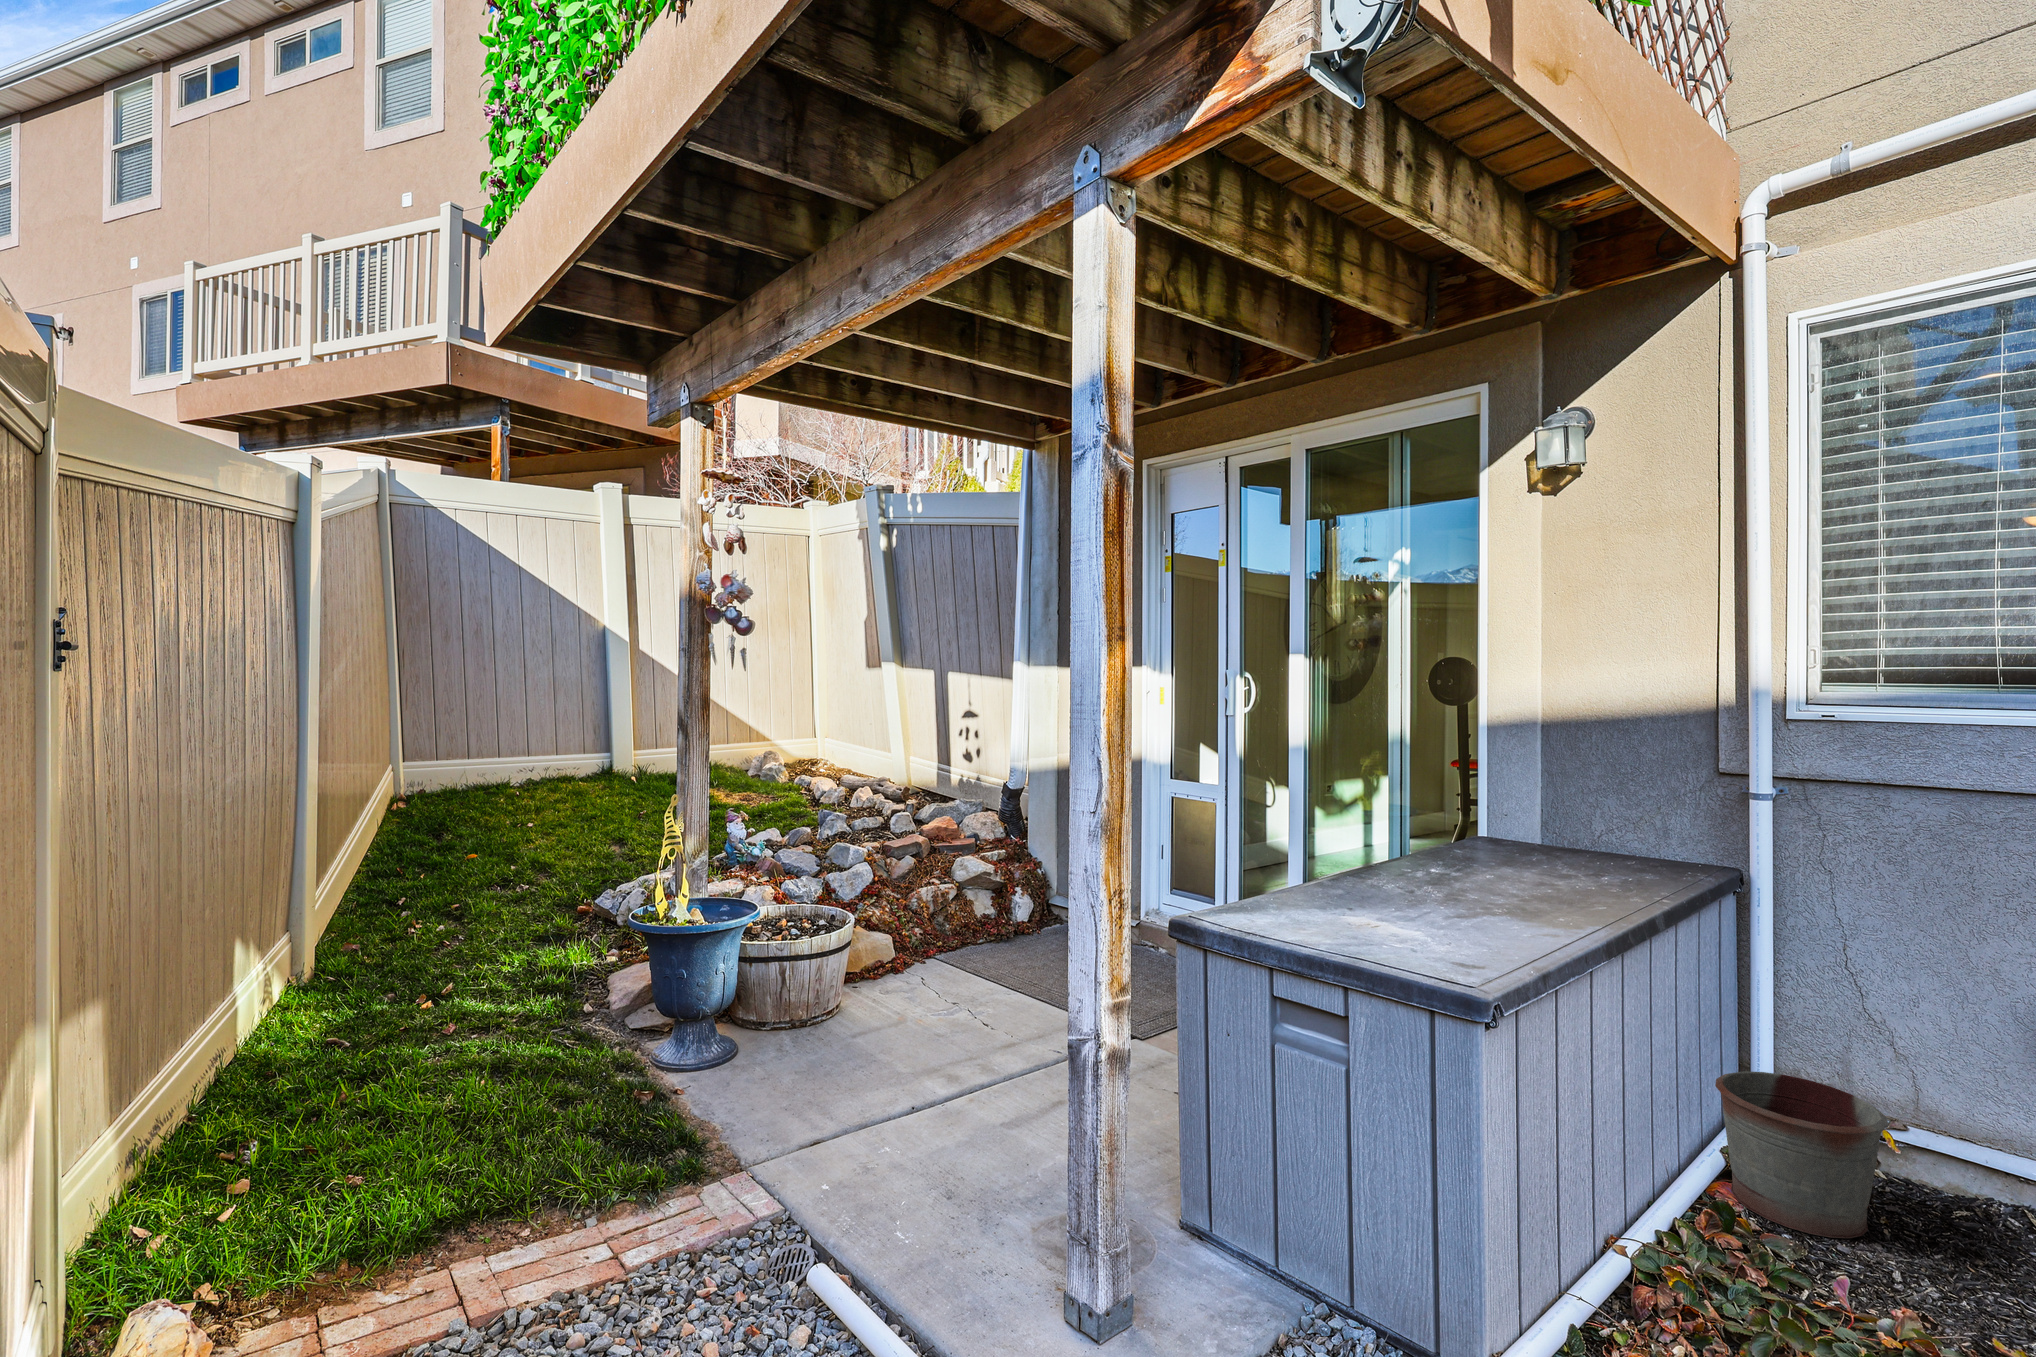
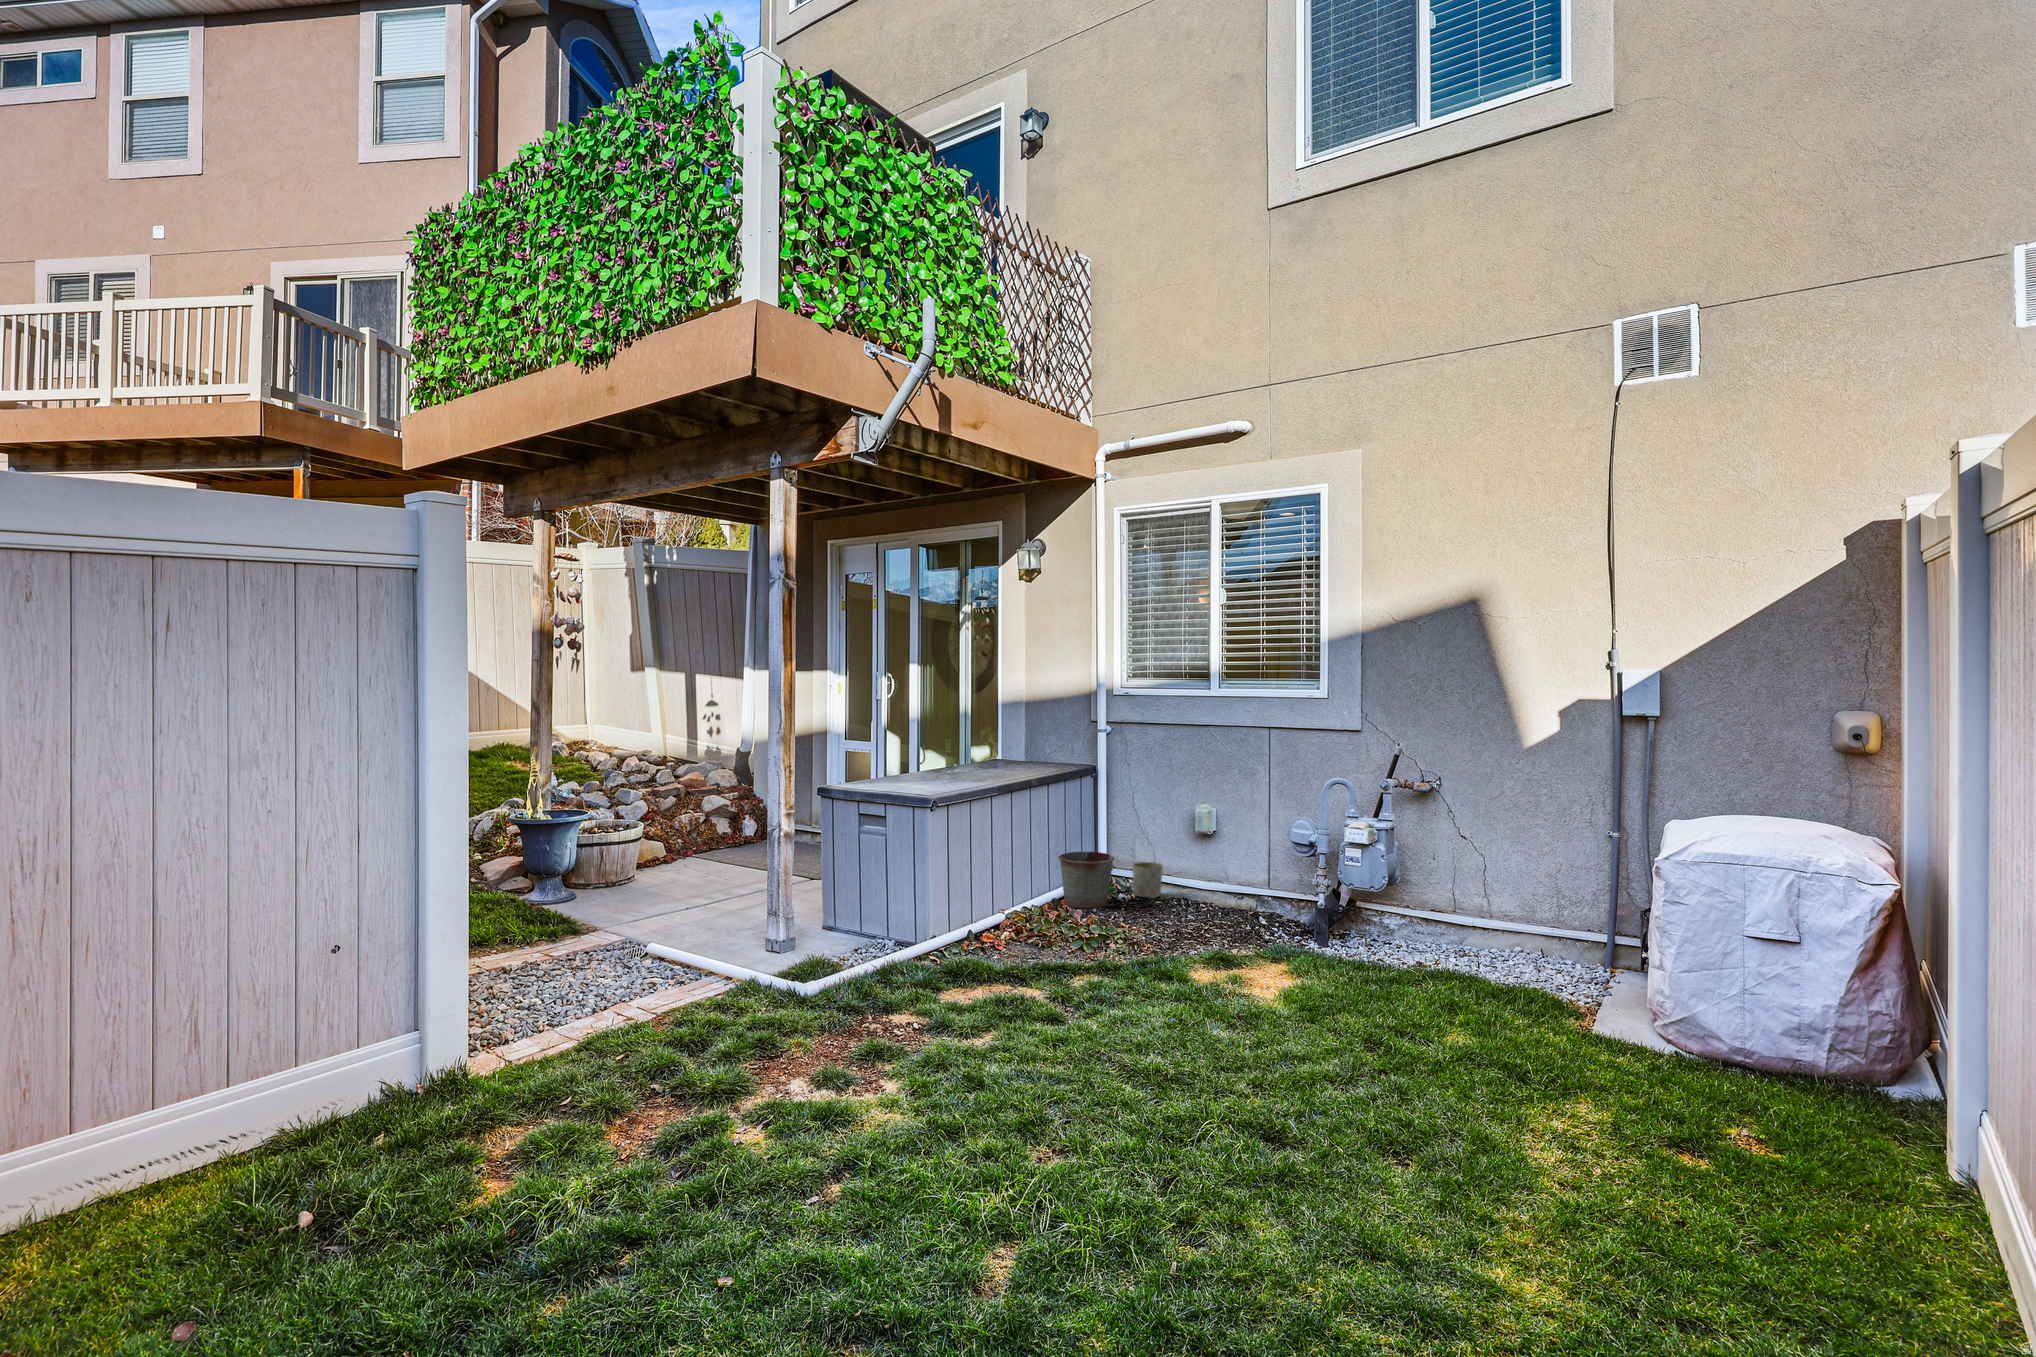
planter: none [1883,1101,1981,1207] -> present [1132,862,1163,899]

